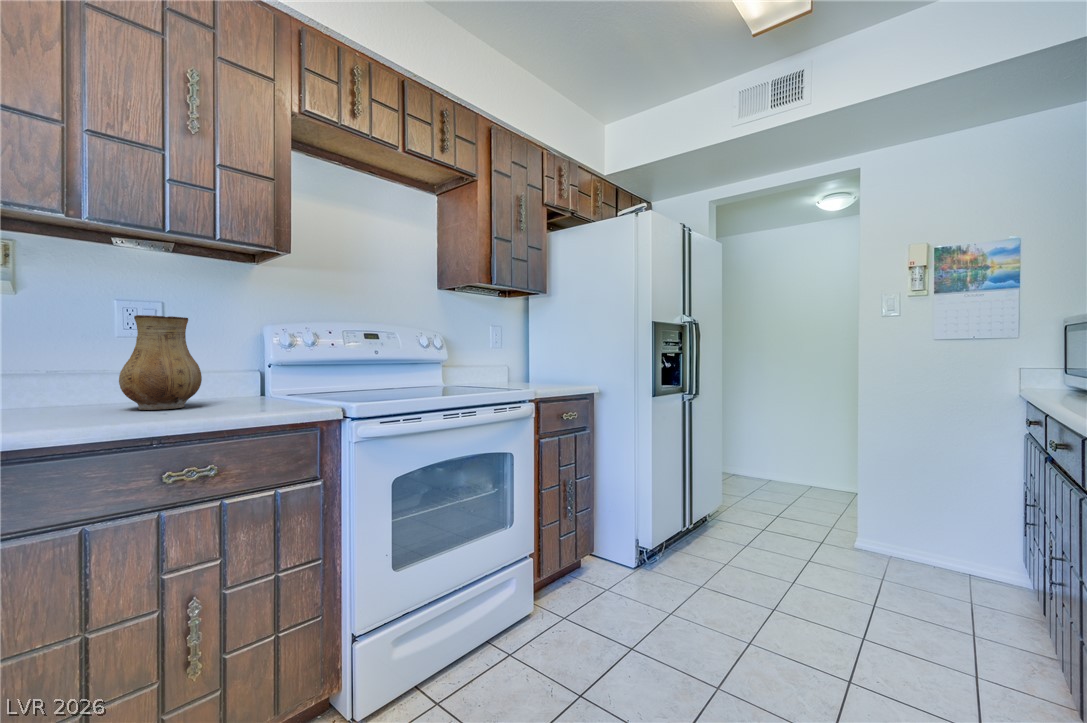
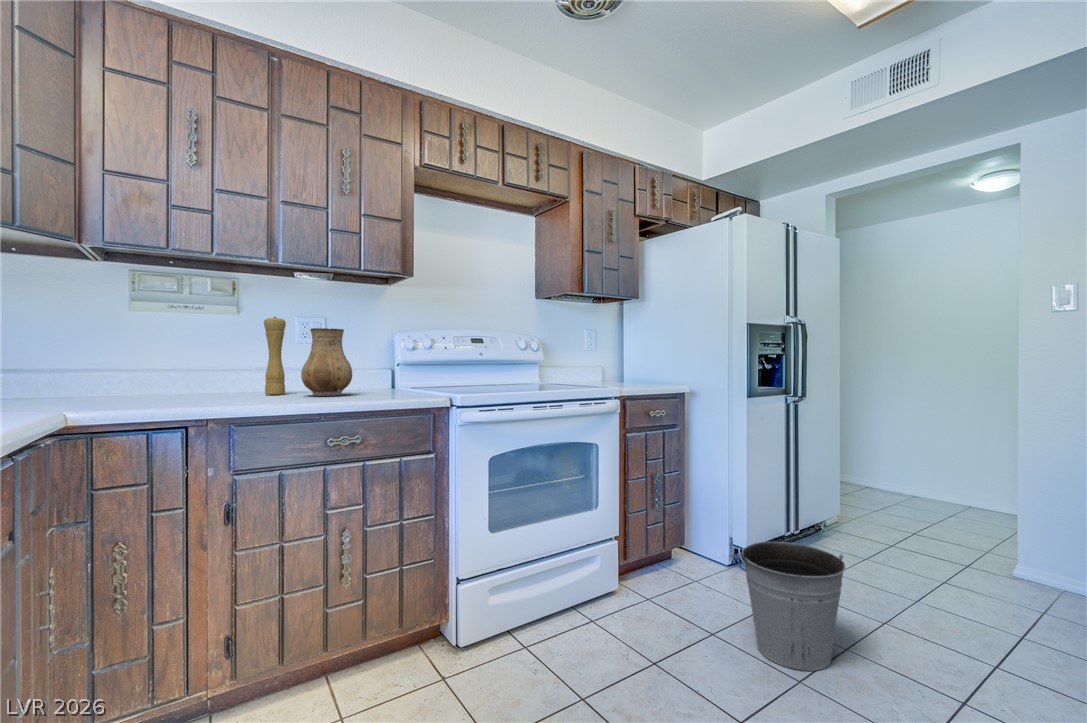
pepper mill: none [56,297,94,408] -> present [264,317,286,395]
bucket: none [666,548,772,684] -> present [739,542,845,671]

